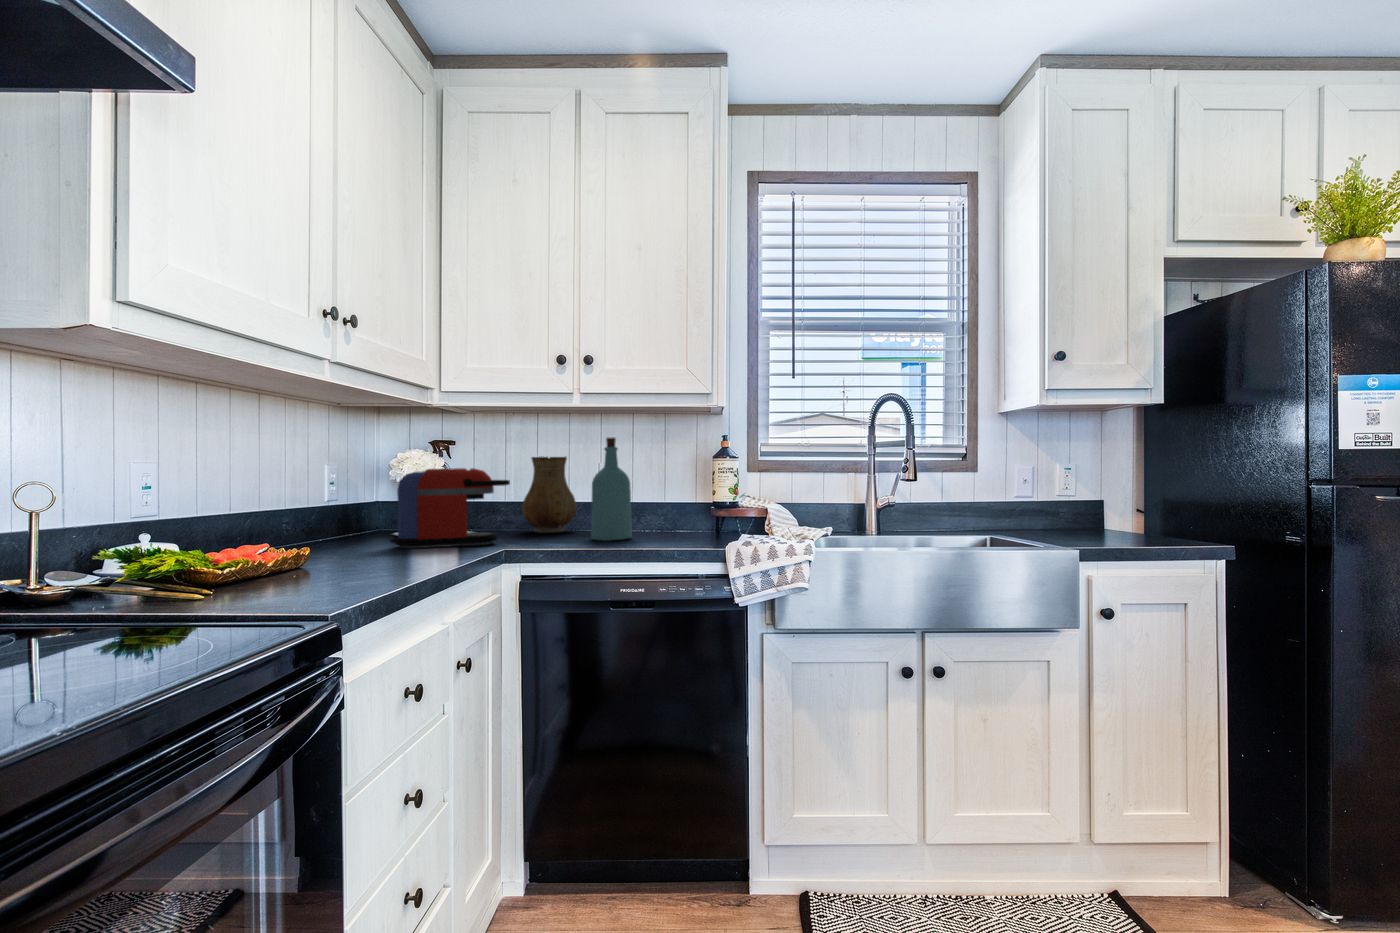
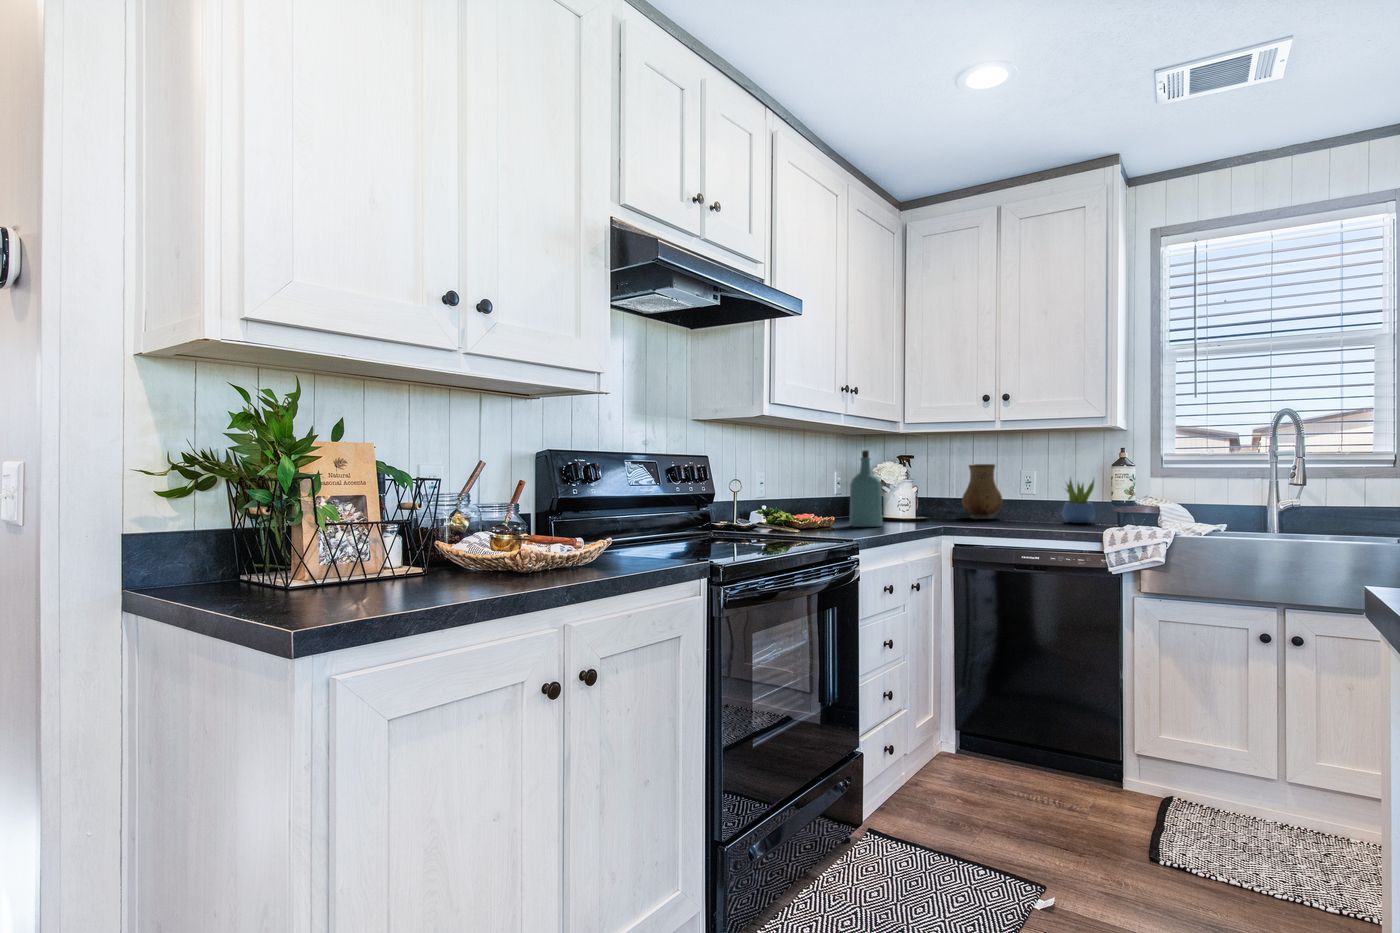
bottle: present [591,437,632,541] -> present [849,450,883,527]
coffee maker: present [395,468,510,548] -> none [877,474,949,523]
succulent plant: none [652,472,692,533] -> present [1062,479,1096,523]

